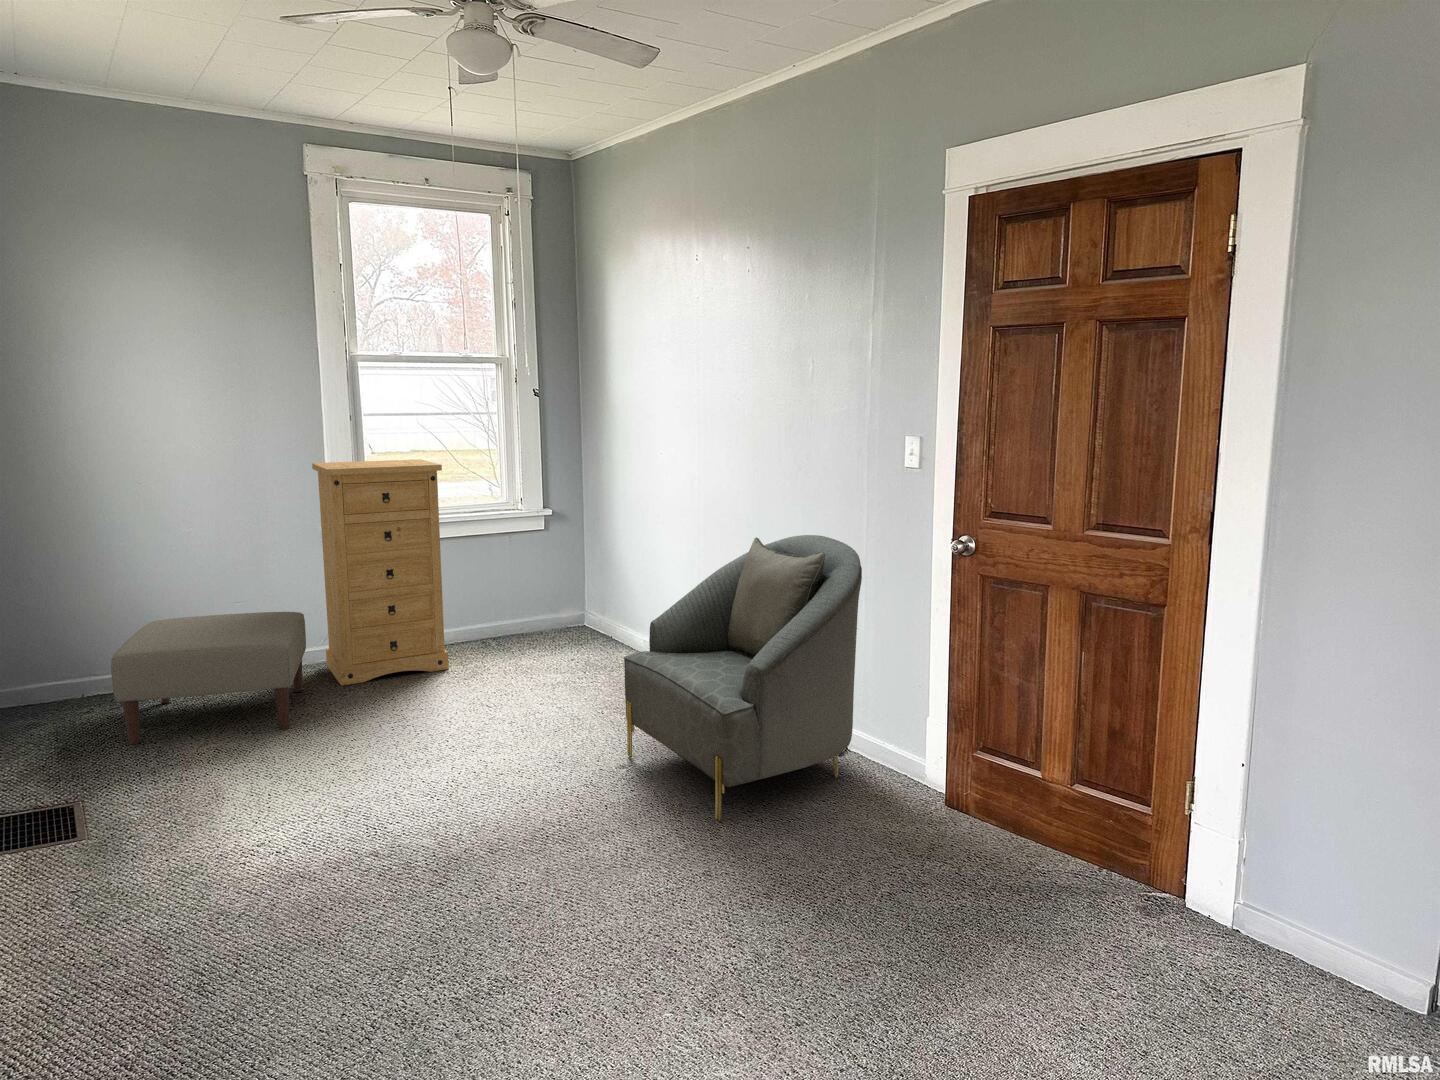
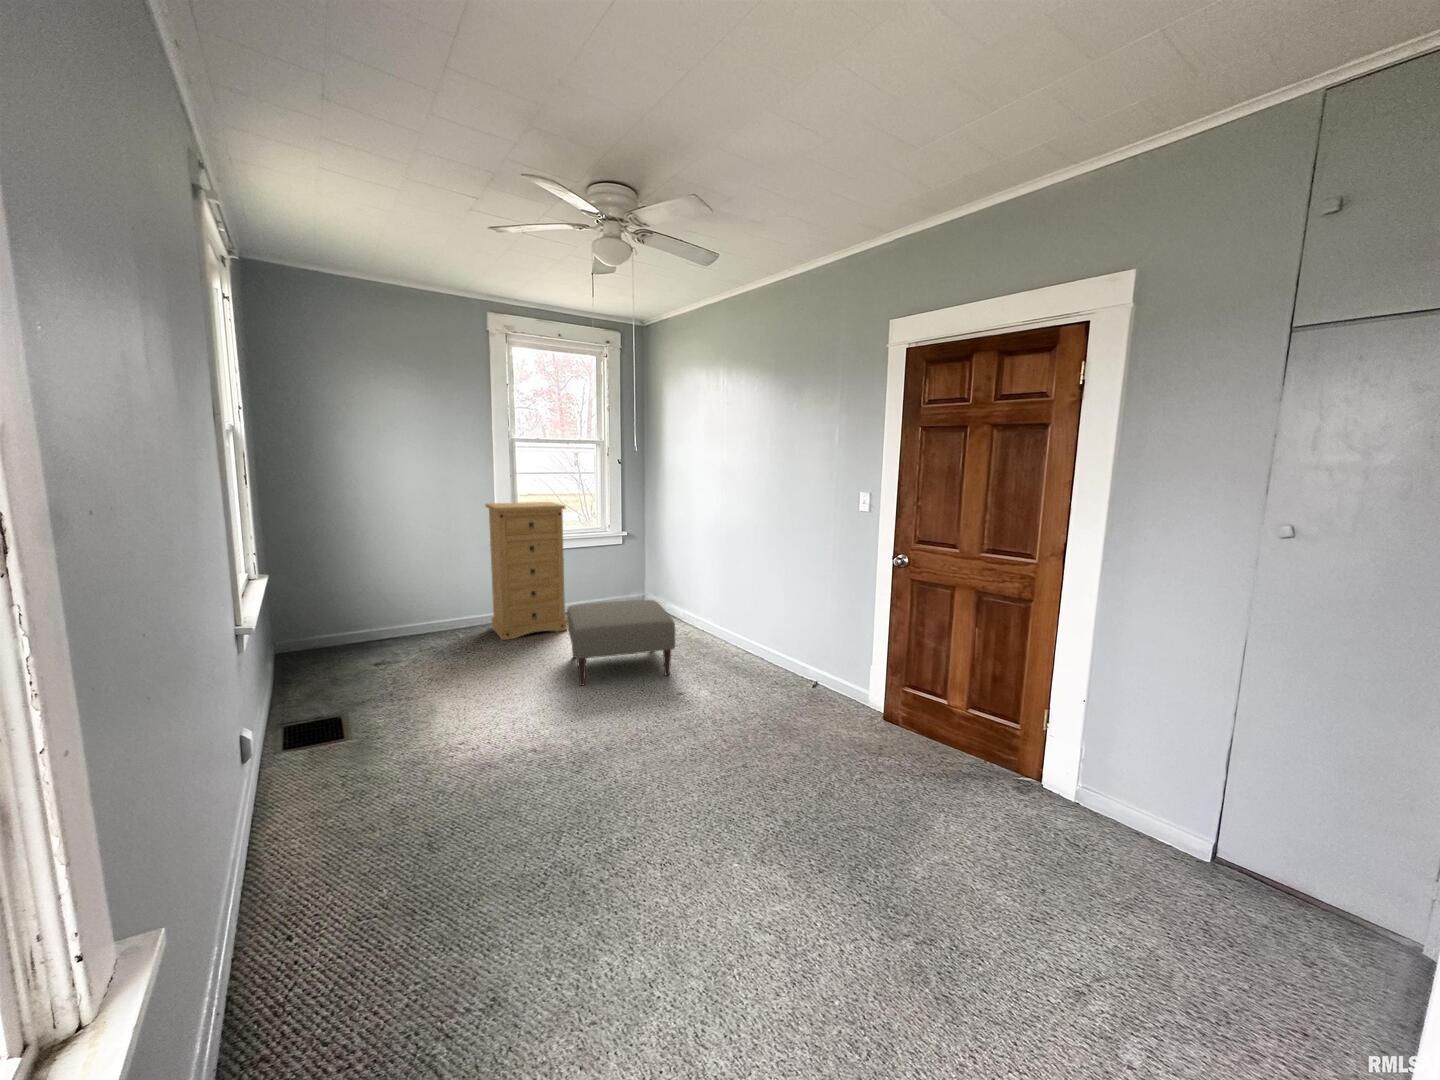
armchair: present [624,535,862,822] -> none [683,552,832,731]
ottoman: present [111,612,306,744] -> present [567,600,675,686]

